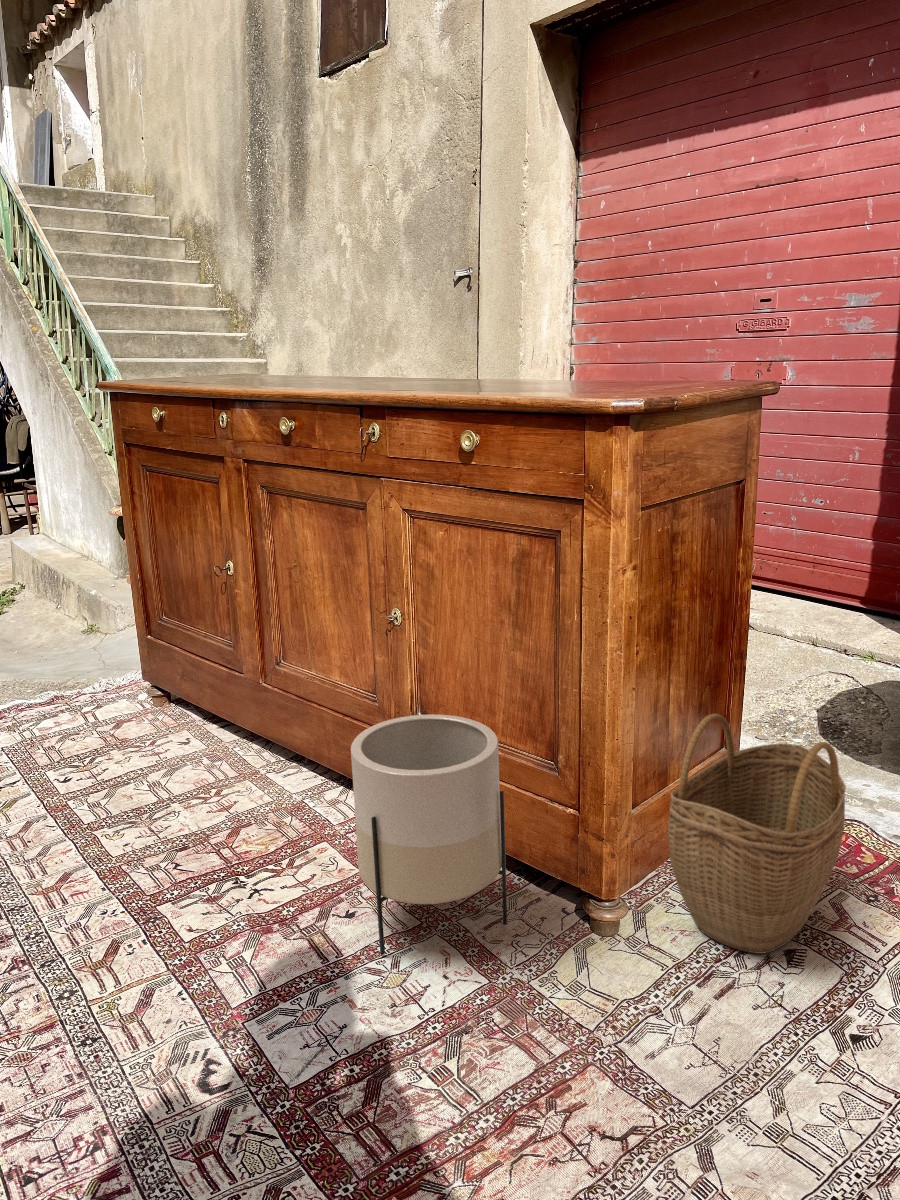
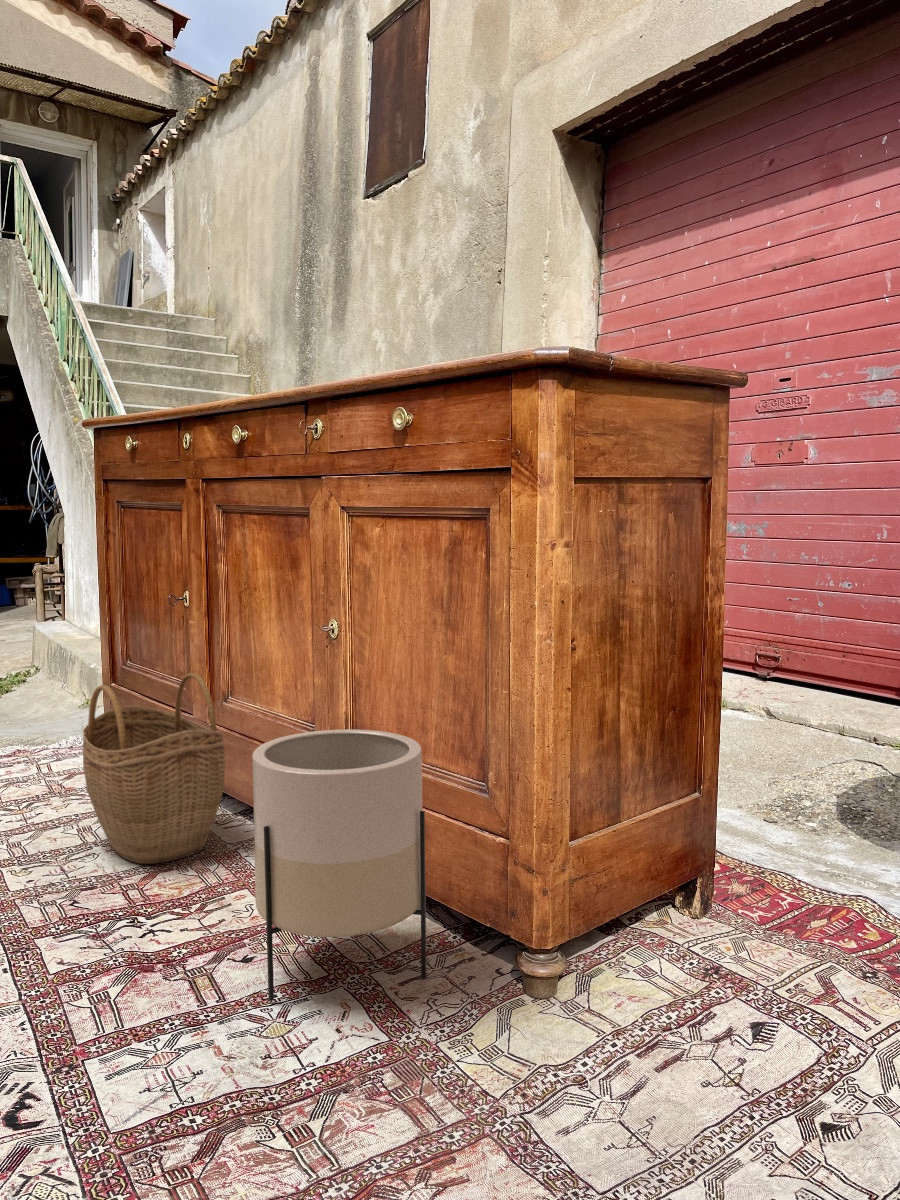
woven basket: present [668,714,846,954] -> present [83,673,225,864]

